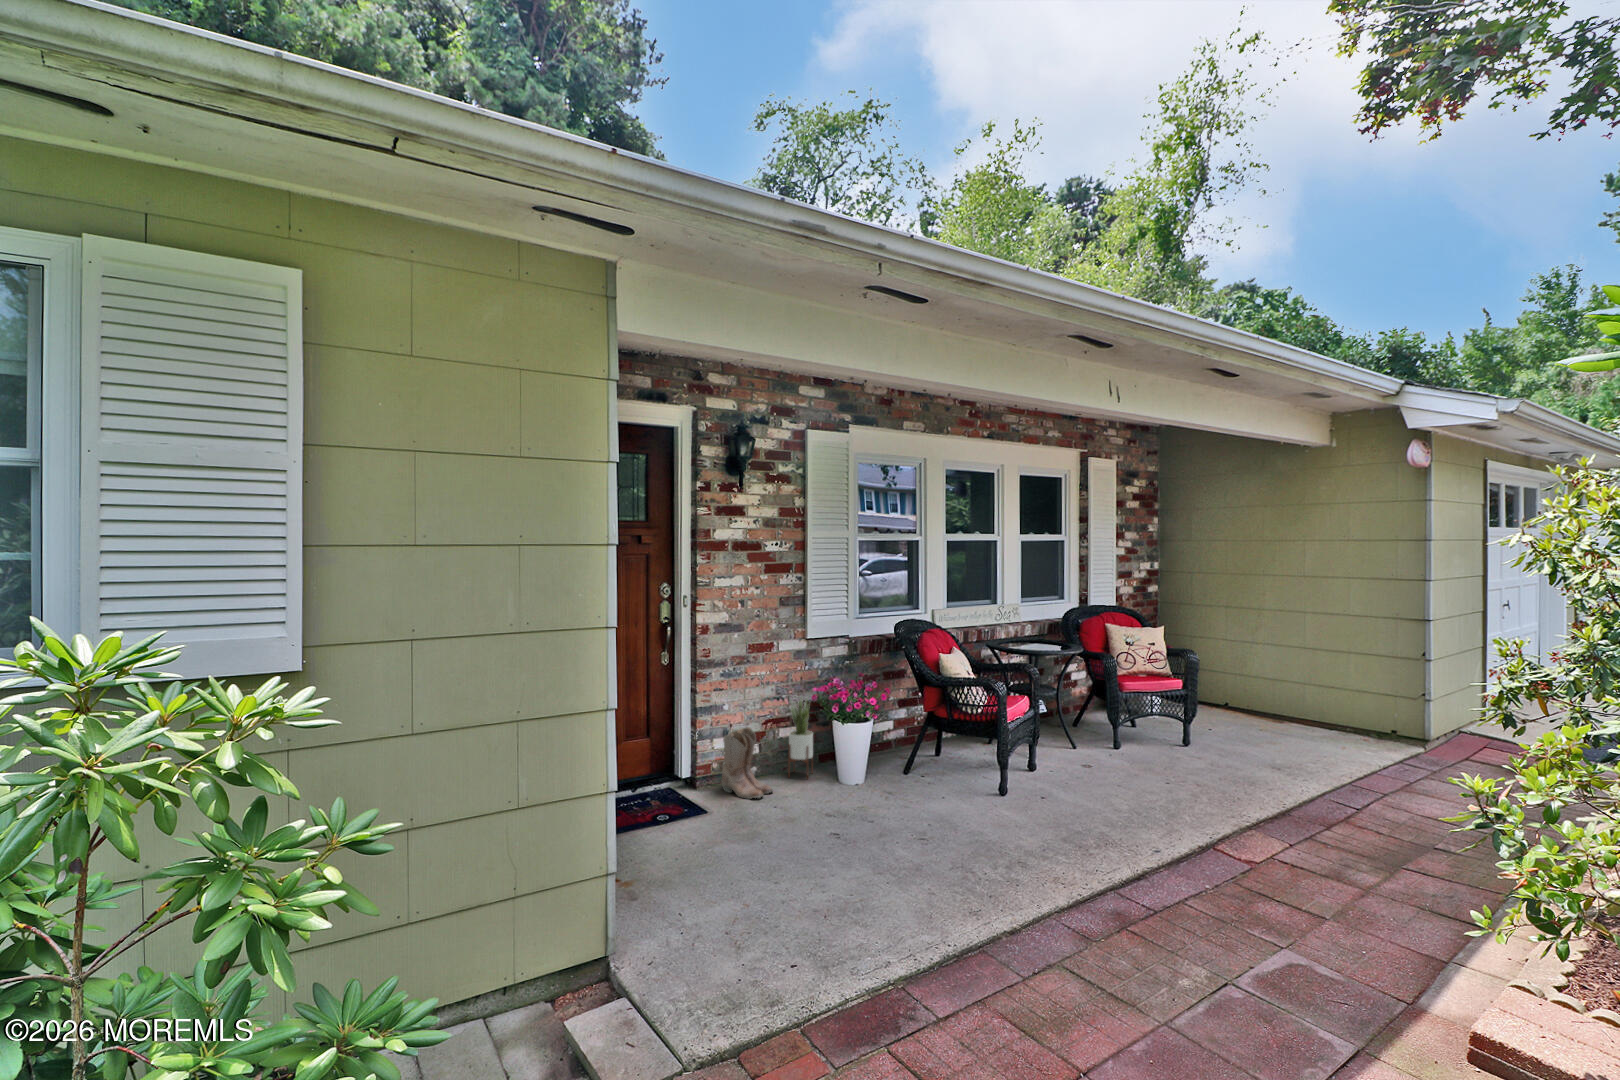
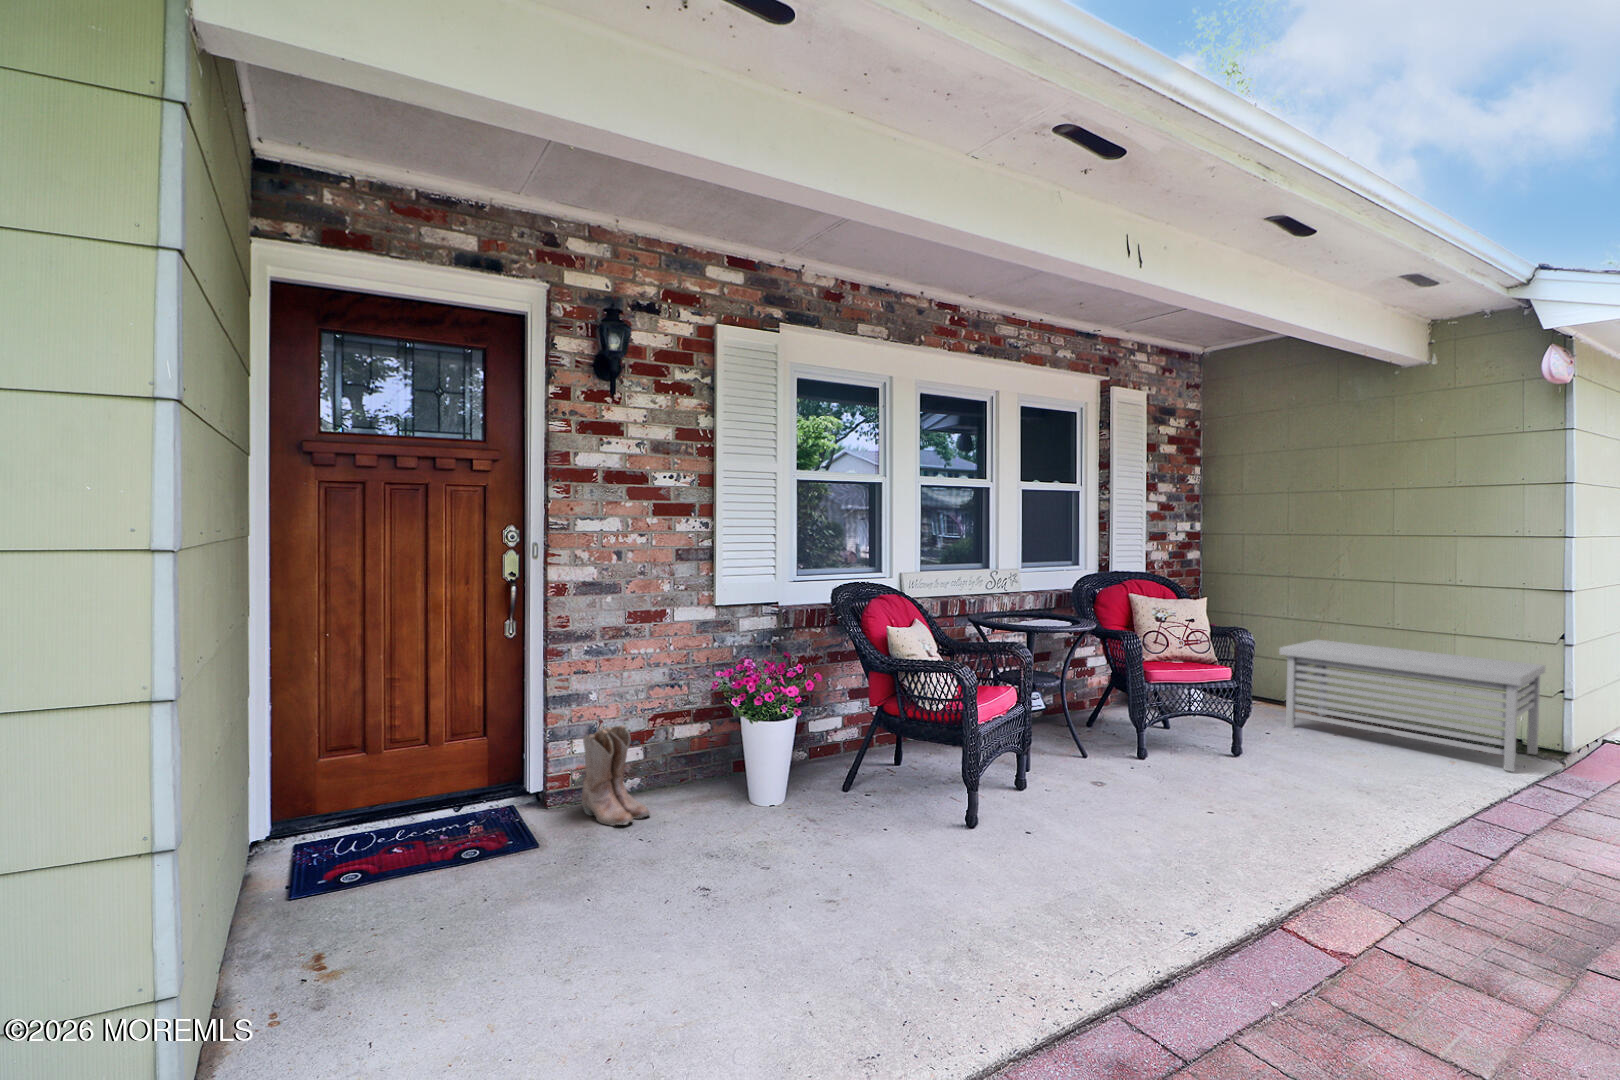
storage bench: none [1219,656,1412,754] -> present [1279,639,1545,771]
potted plant: present [788,697,813,777] -> none [682,680,719,797]

